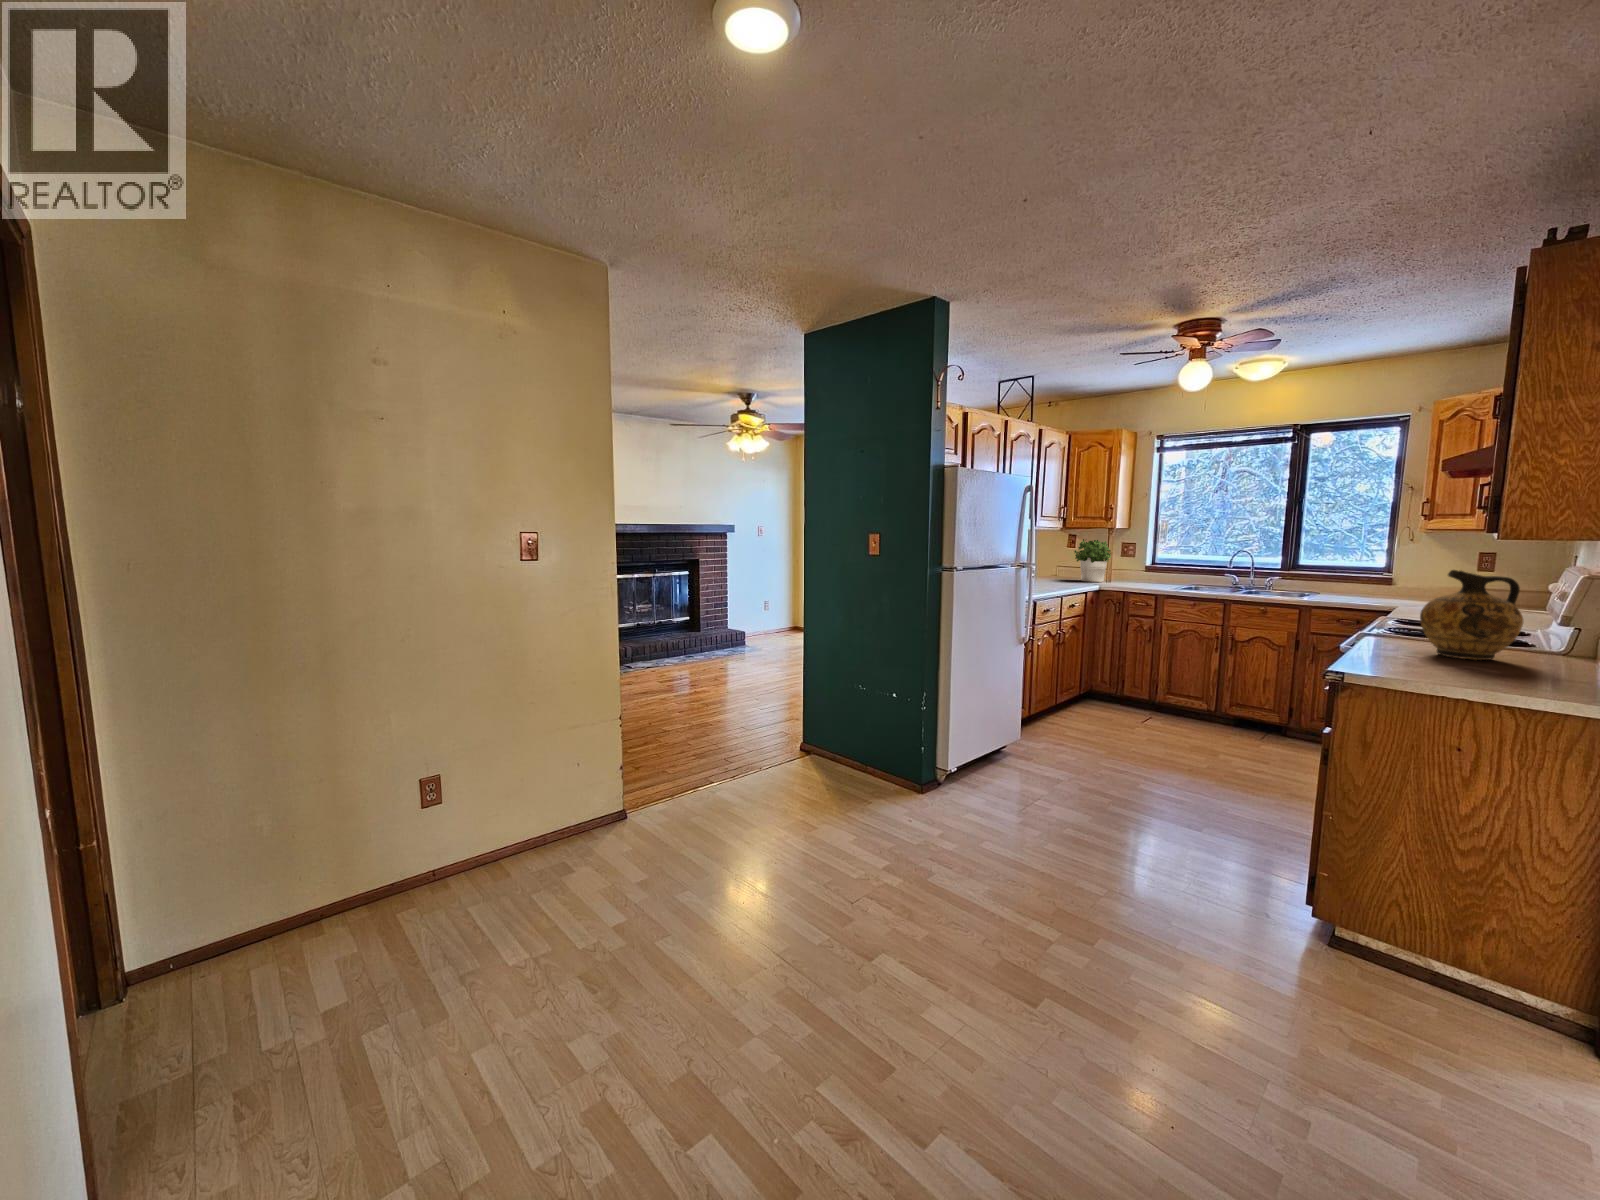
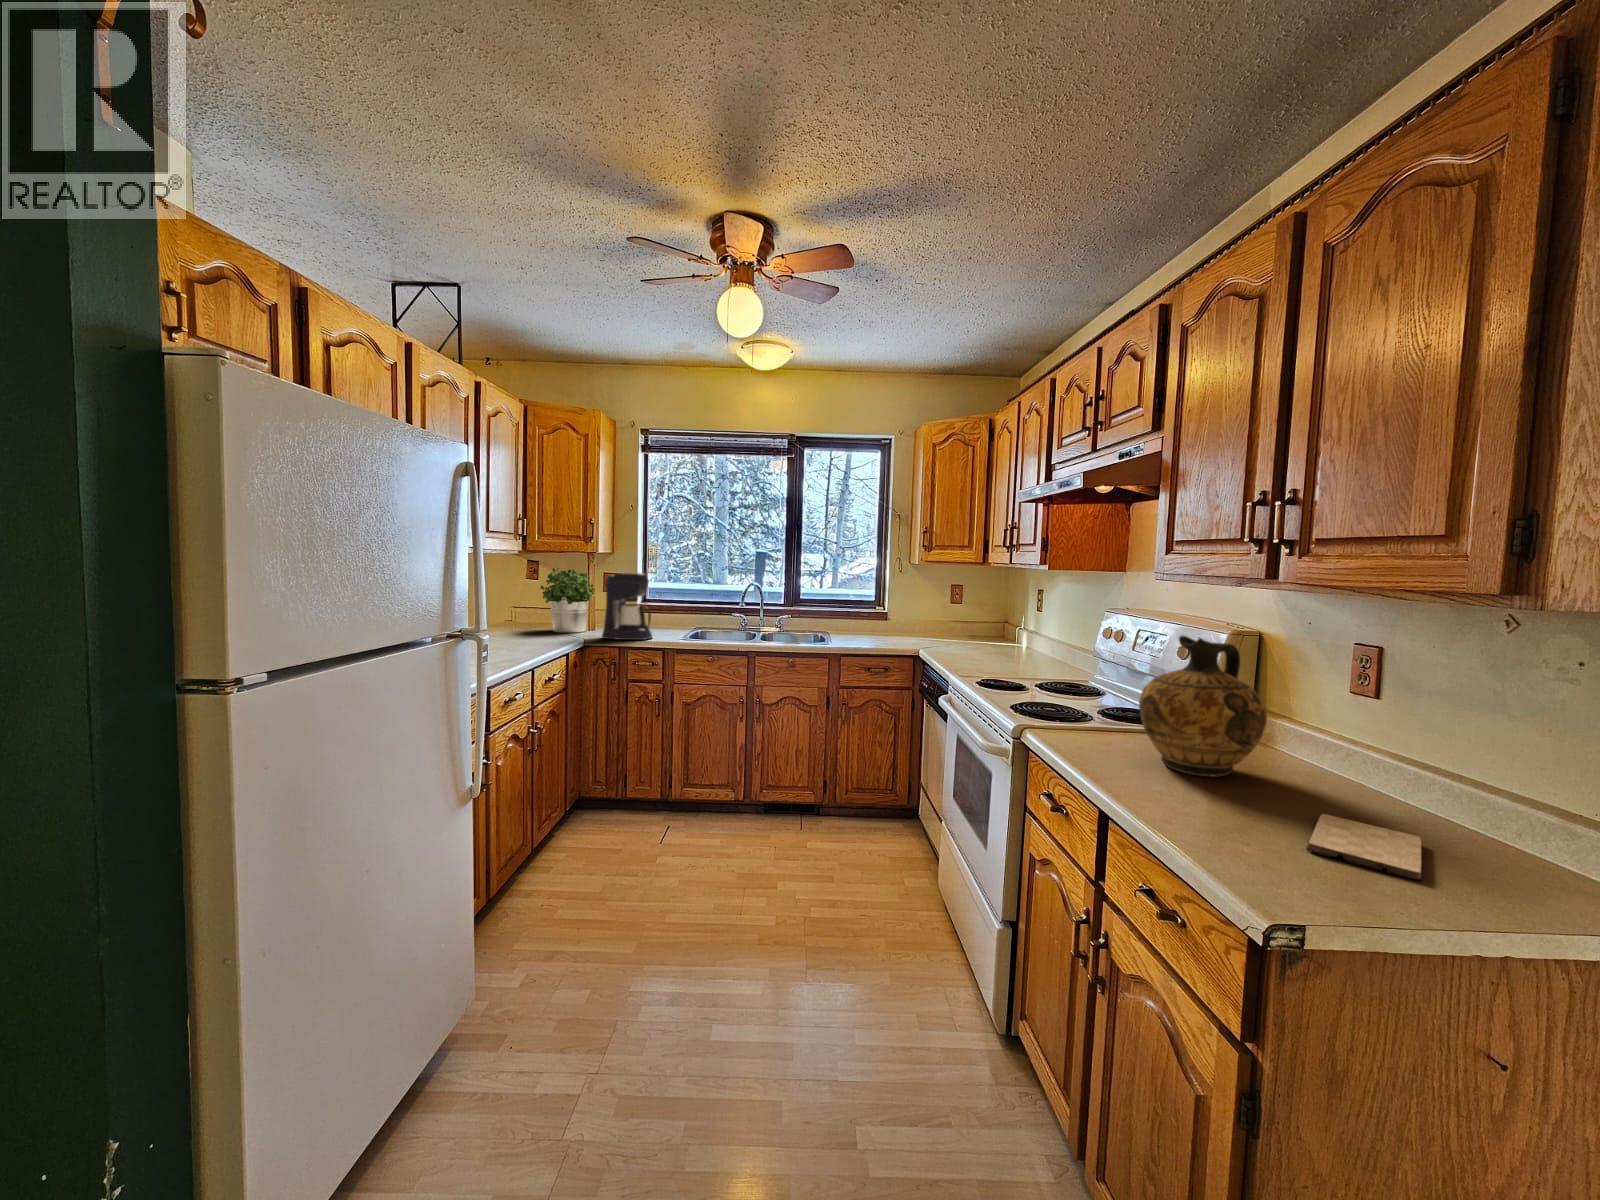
coffee maker: none [1111,542,1150,587] -> present [602,573,652,640]
cutting board: none [1425,666,1532,681] -> present [1306,814,1422,880]

